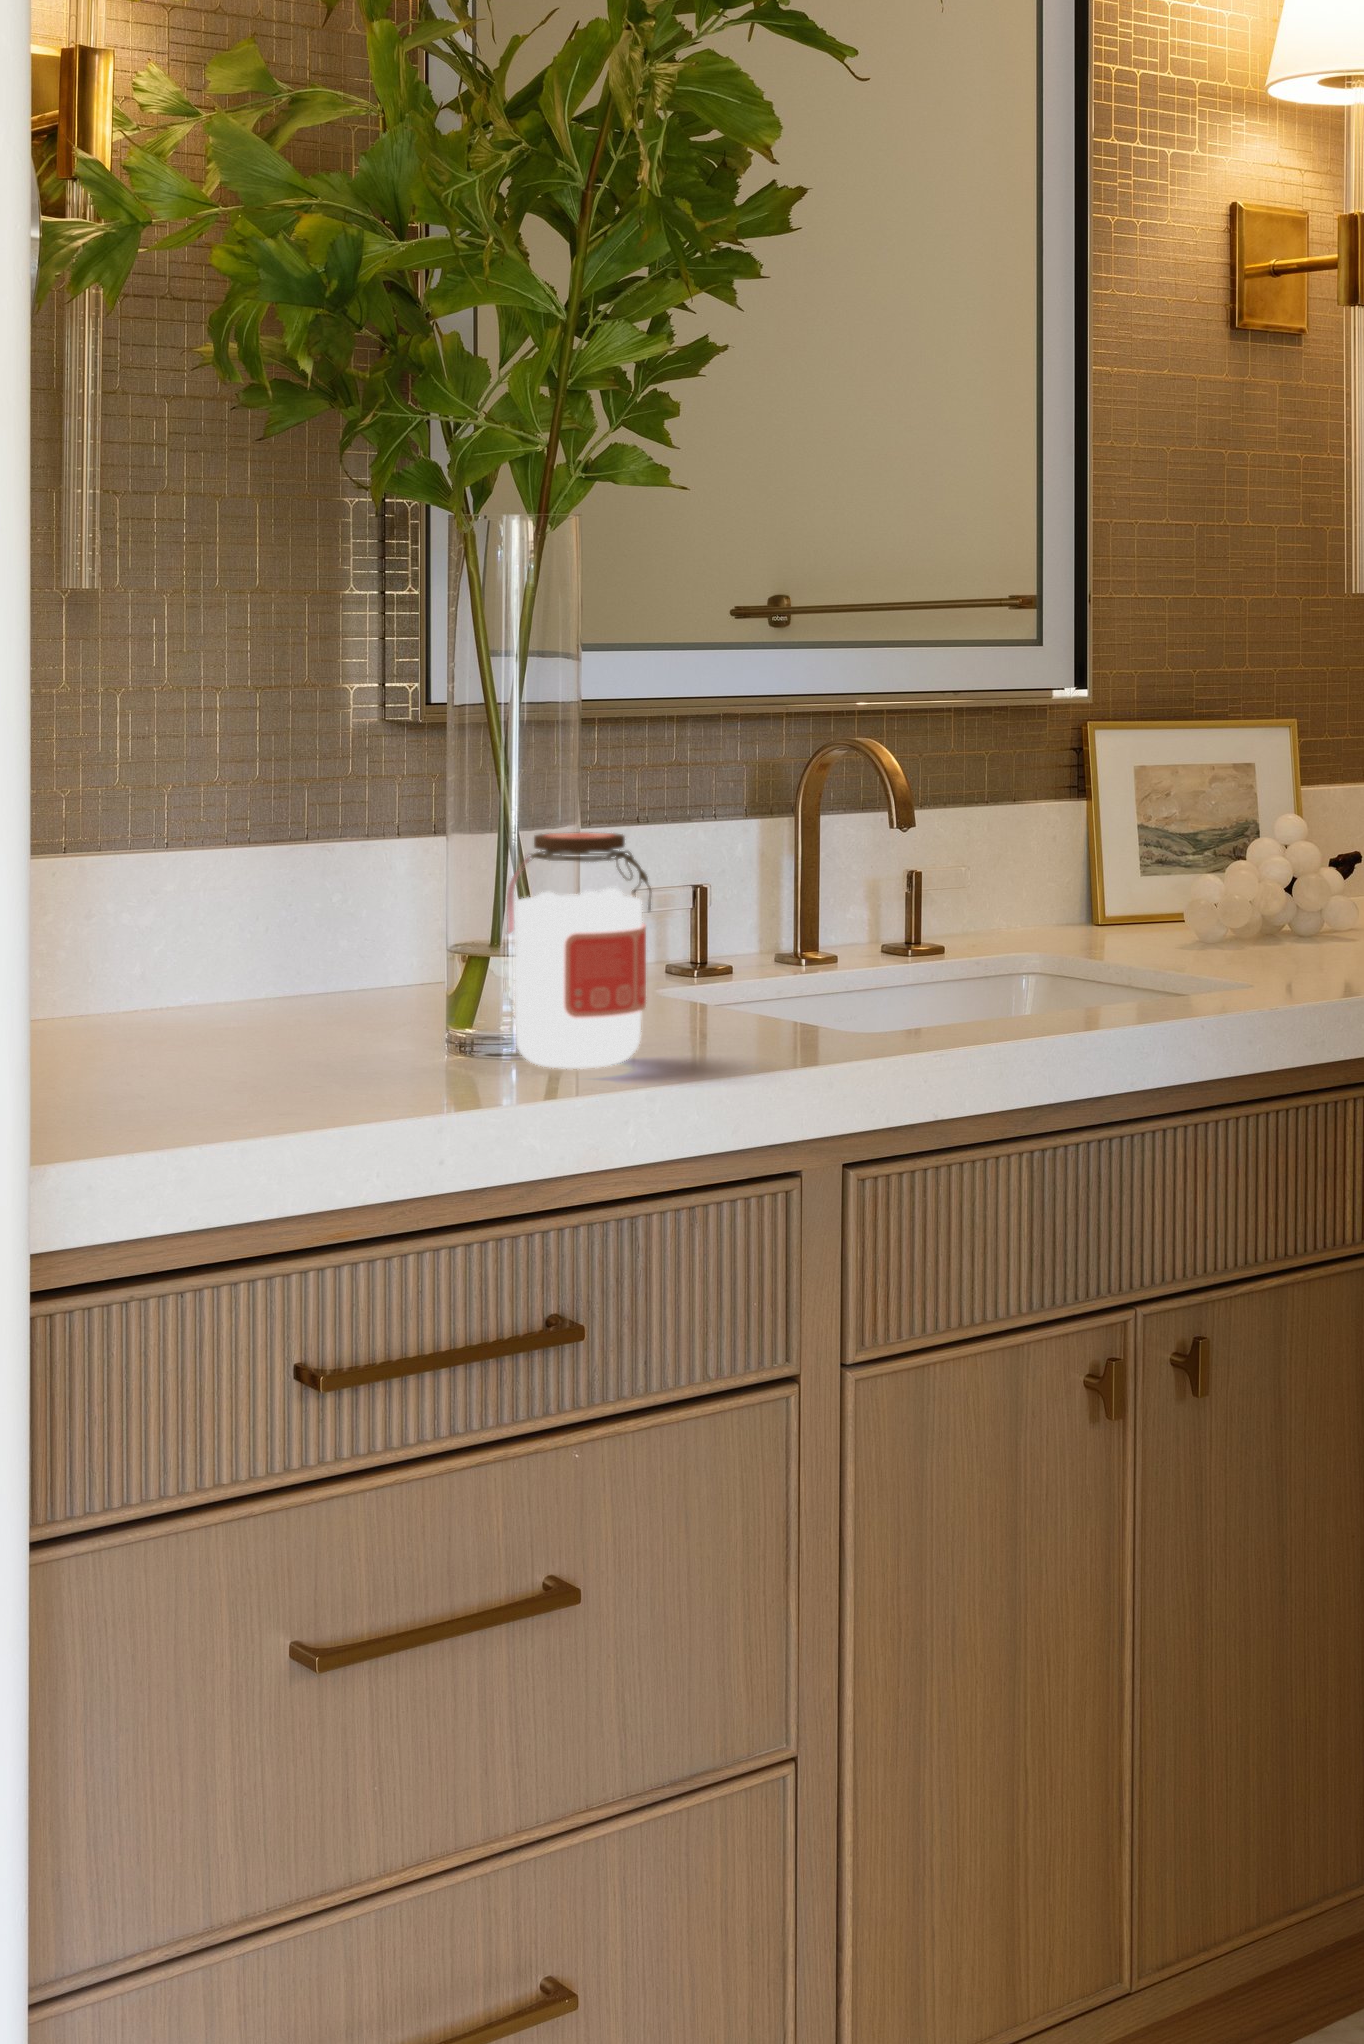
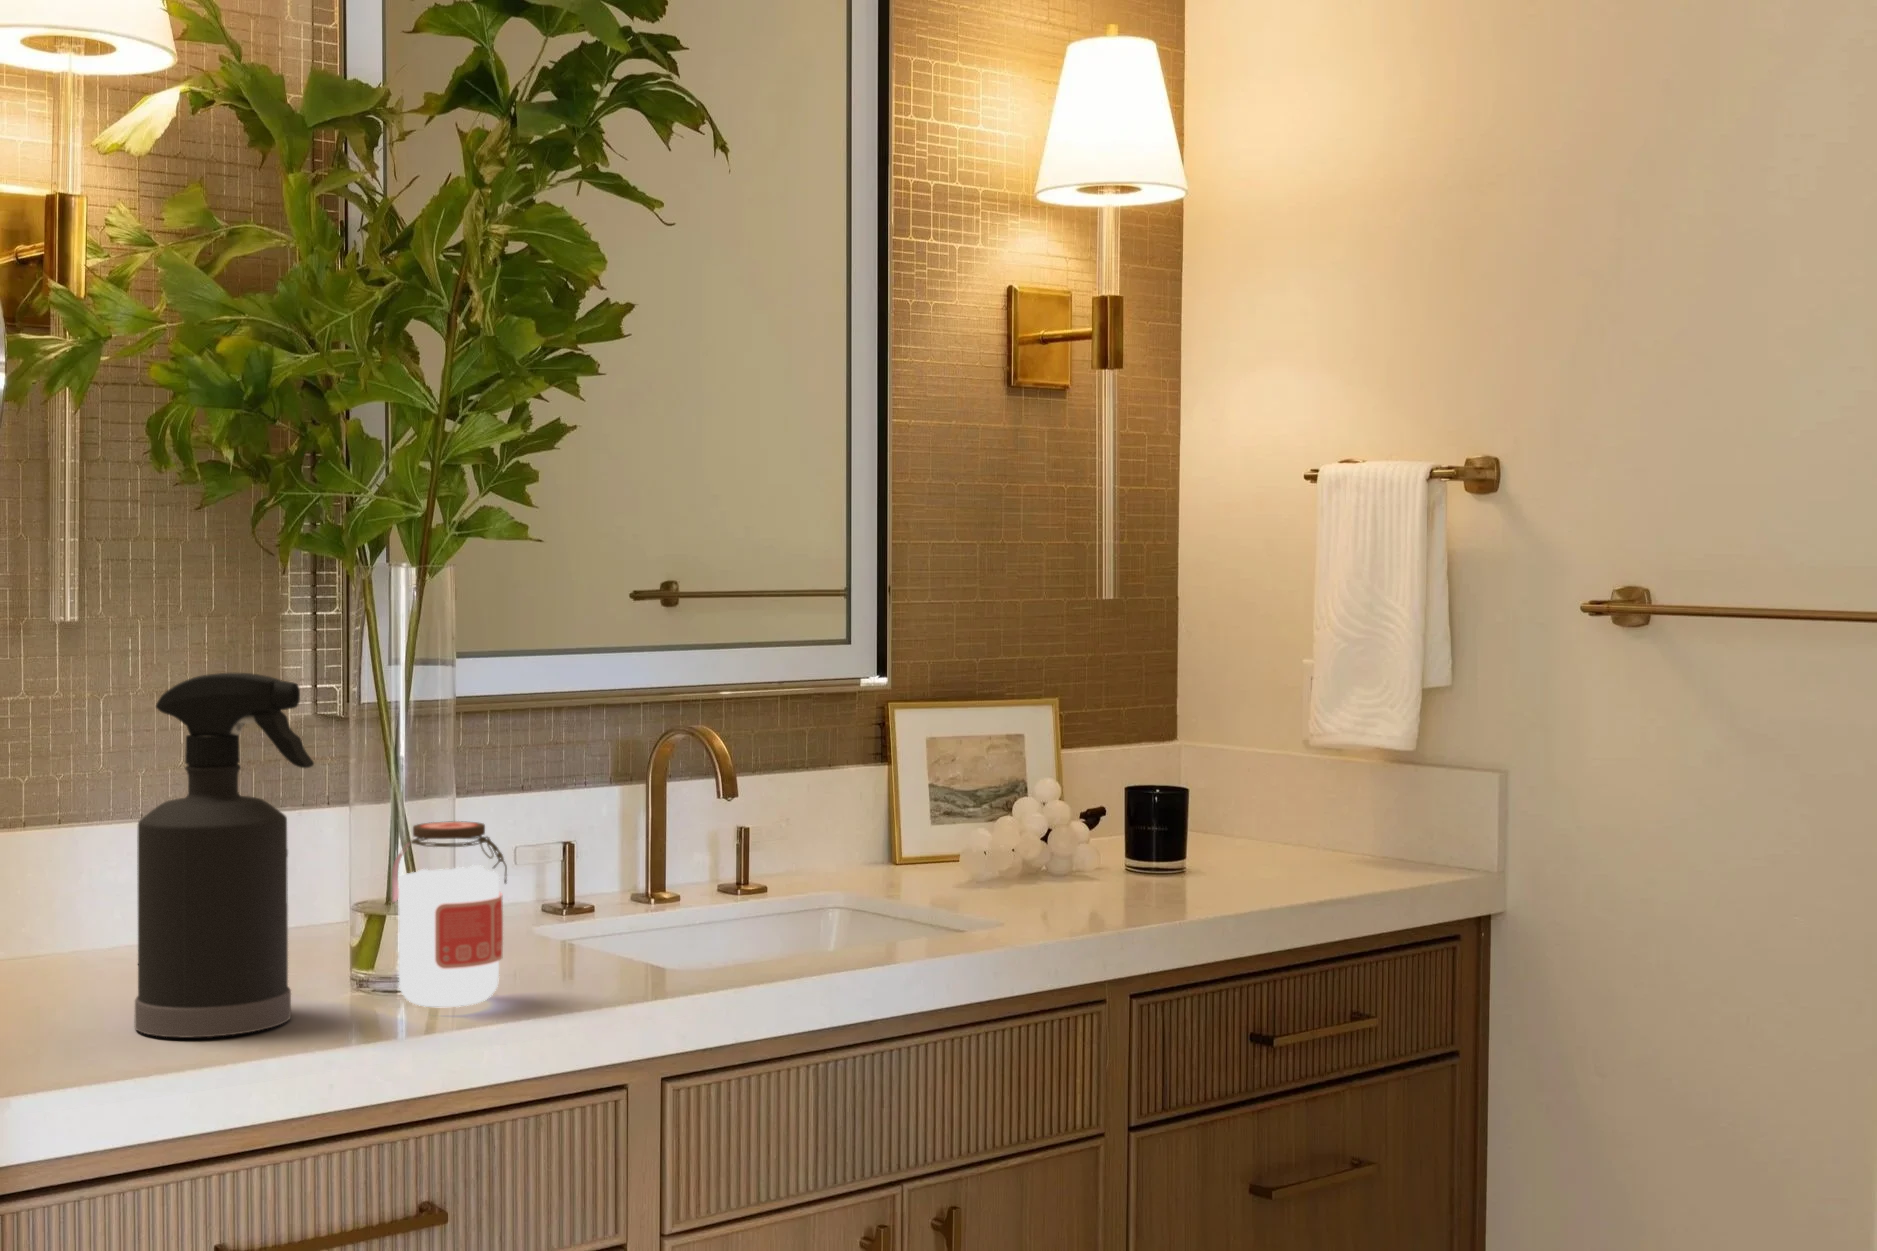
spray bottle: none [188,634,415,1098] -> present [134,673,314,1037]

